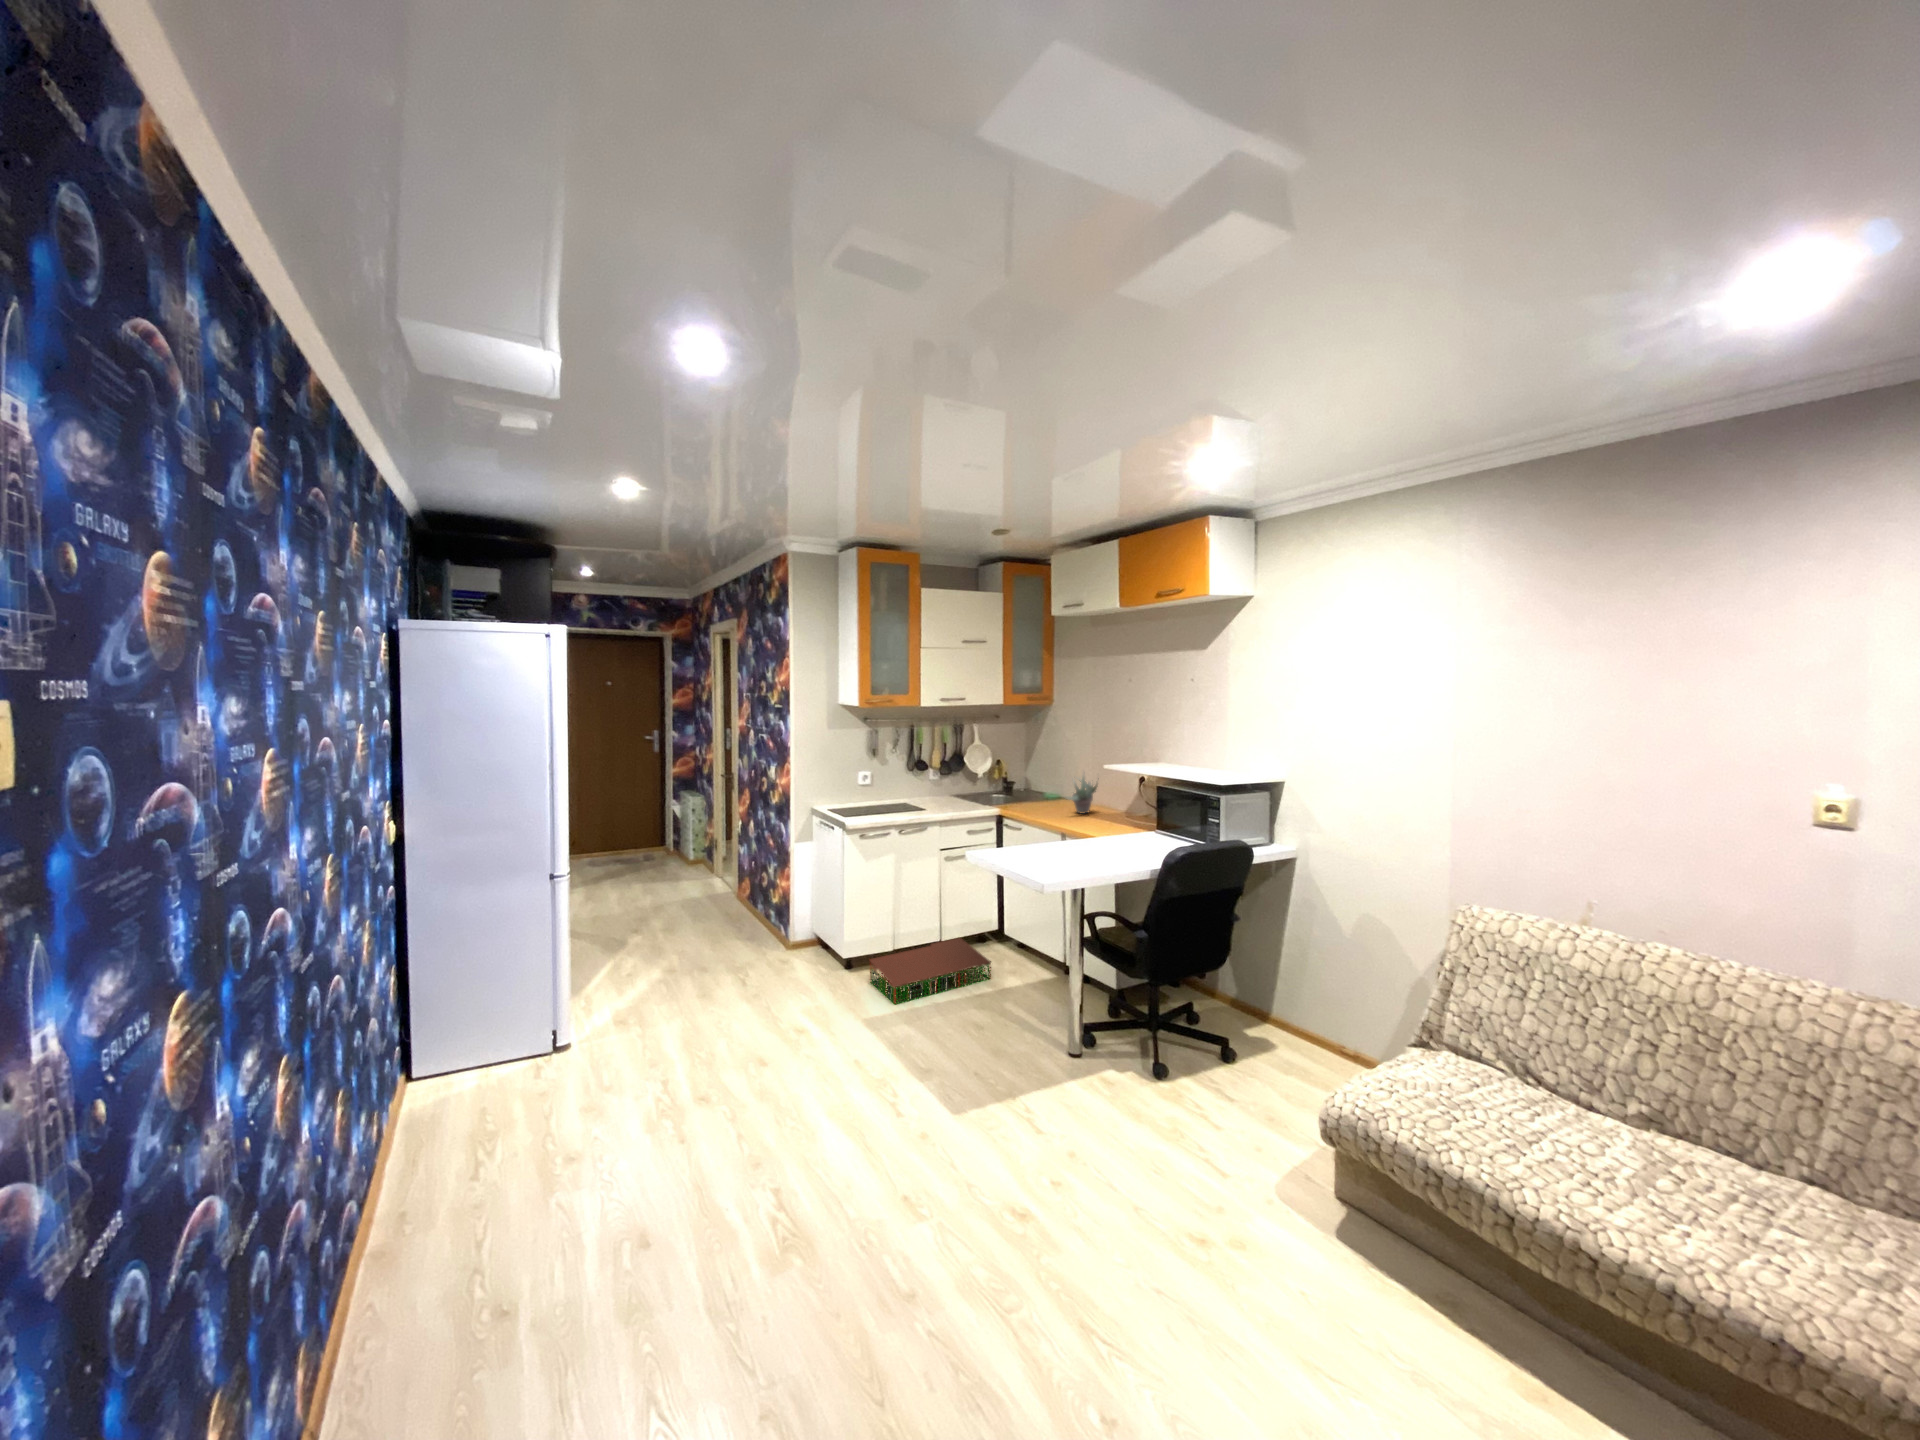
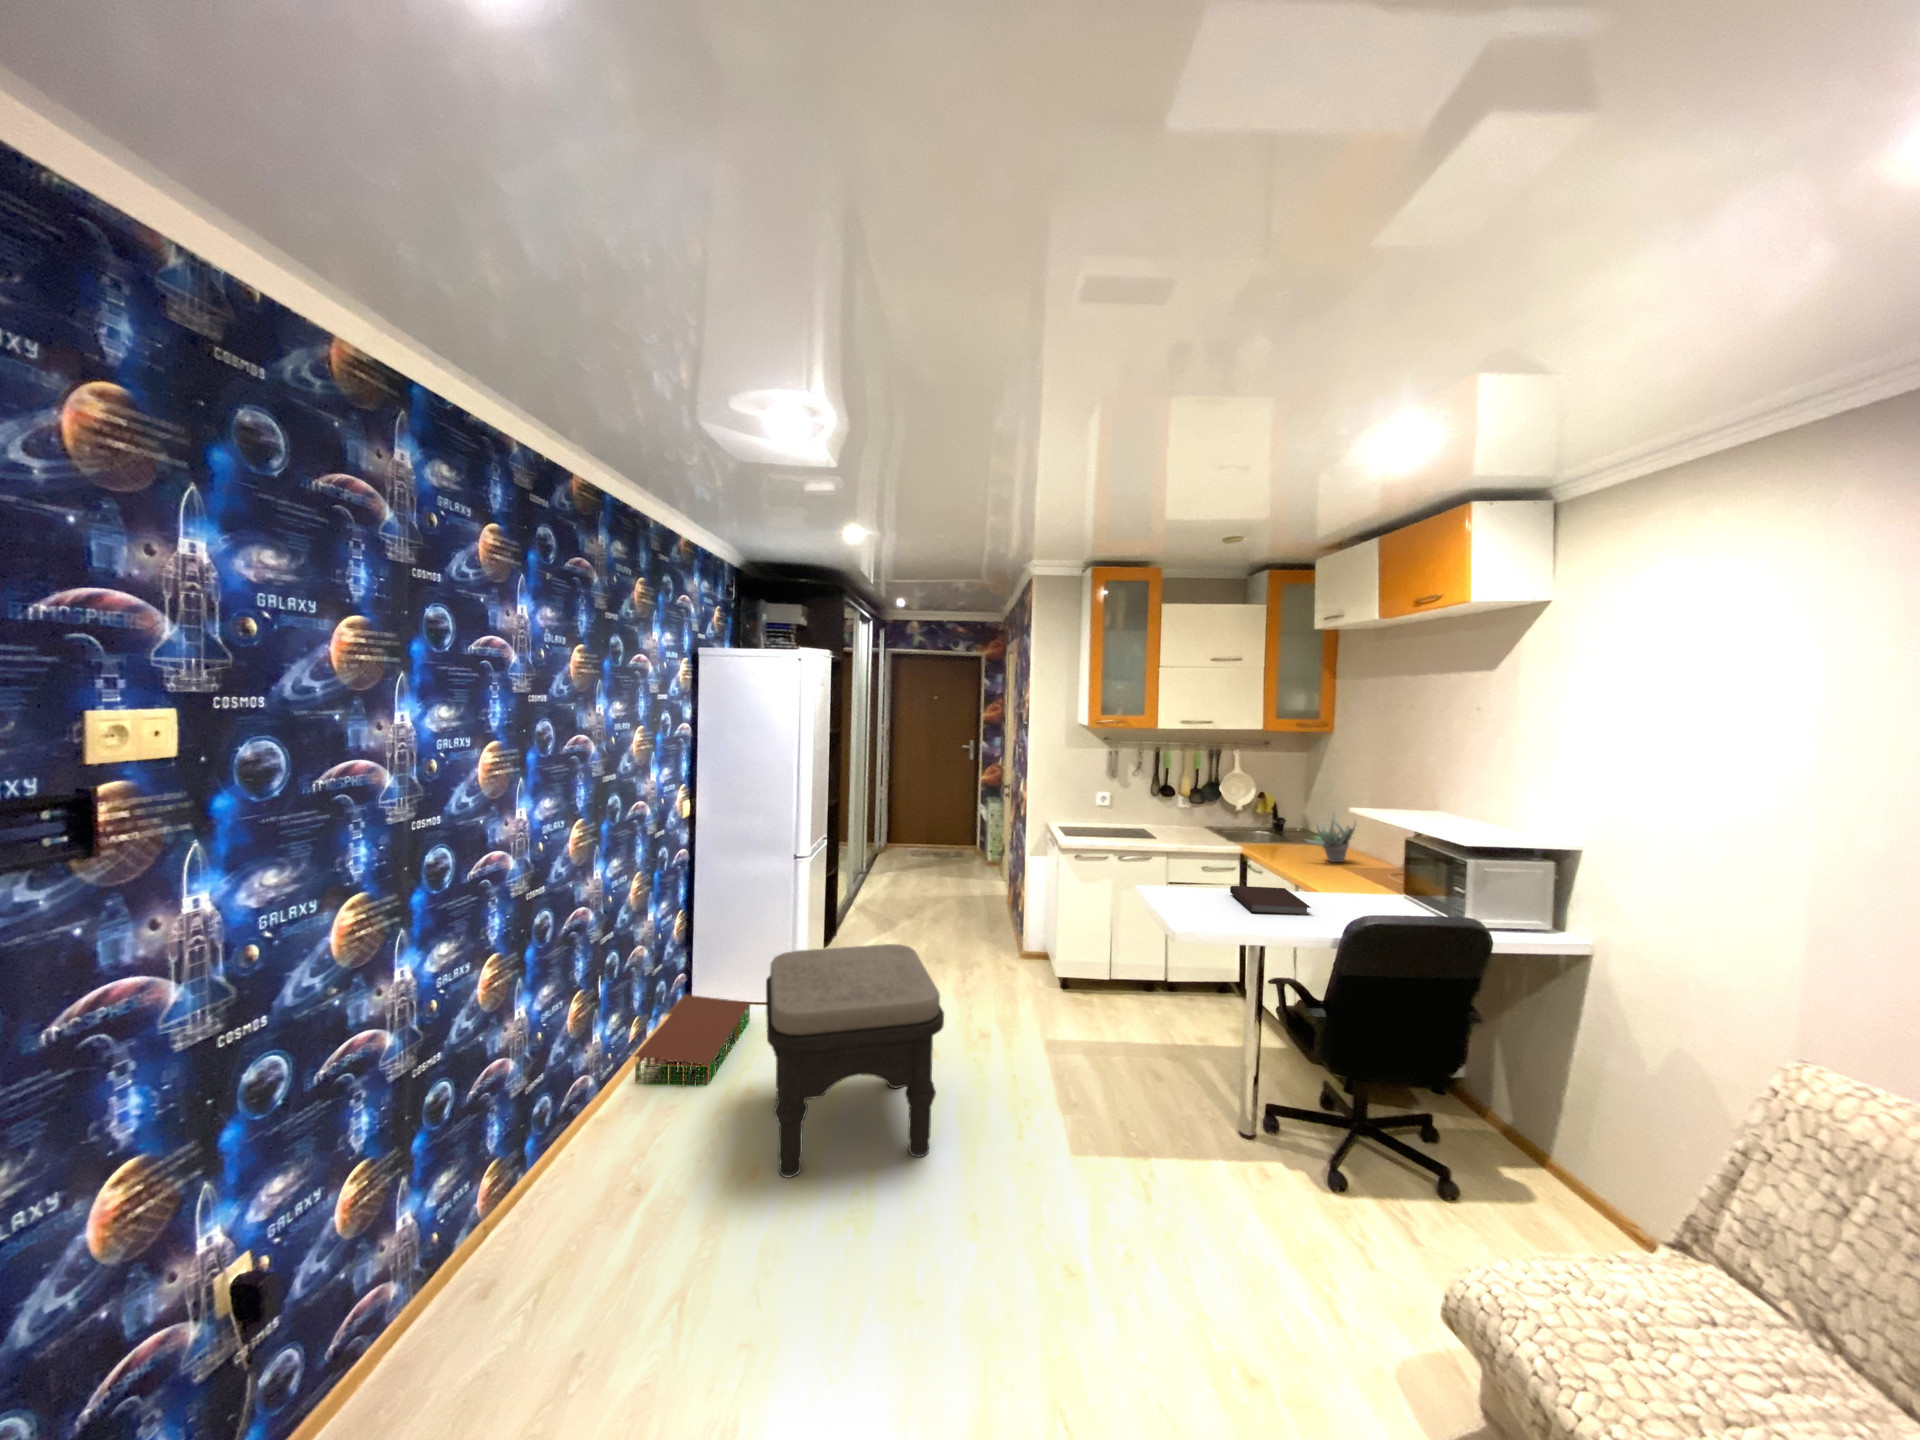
notebook: none [1049,840,1126,866] -> present [1230,886,1311,915]
storage bin: present [870,938,991,1004] -> present [635,995,750,1085]
ottoman: none [562,971,828,1309] -> present [766,944,944,1178]

